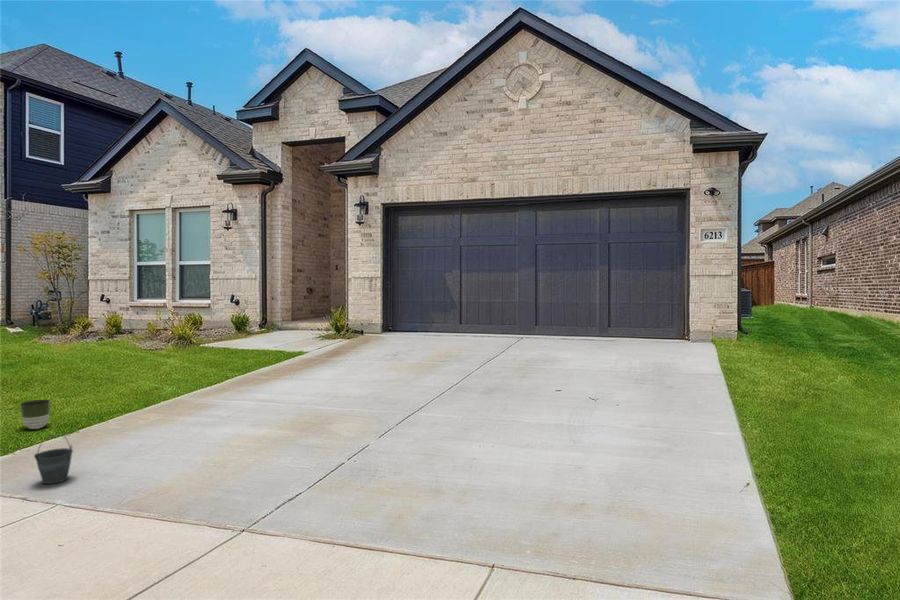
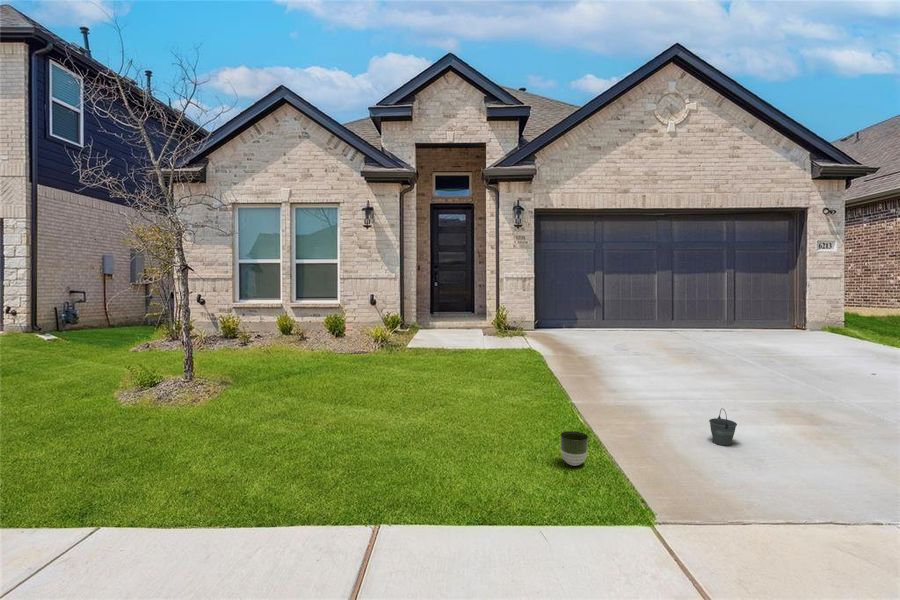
bucket: present [34,446,73,484] -> present [709,409,737,446]

